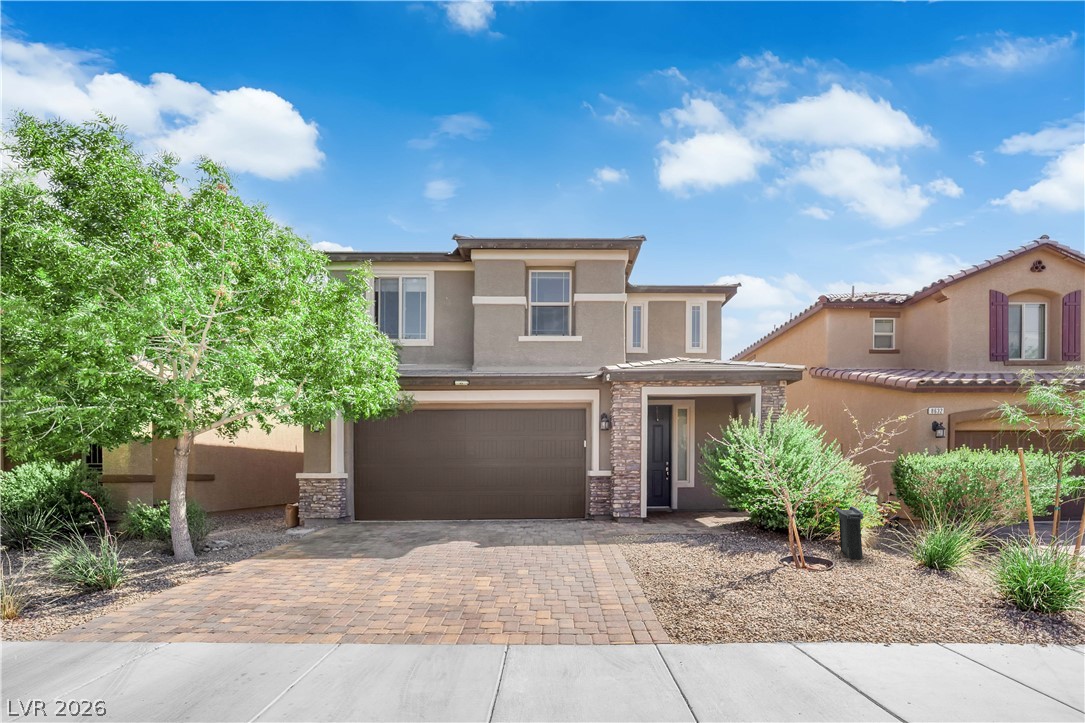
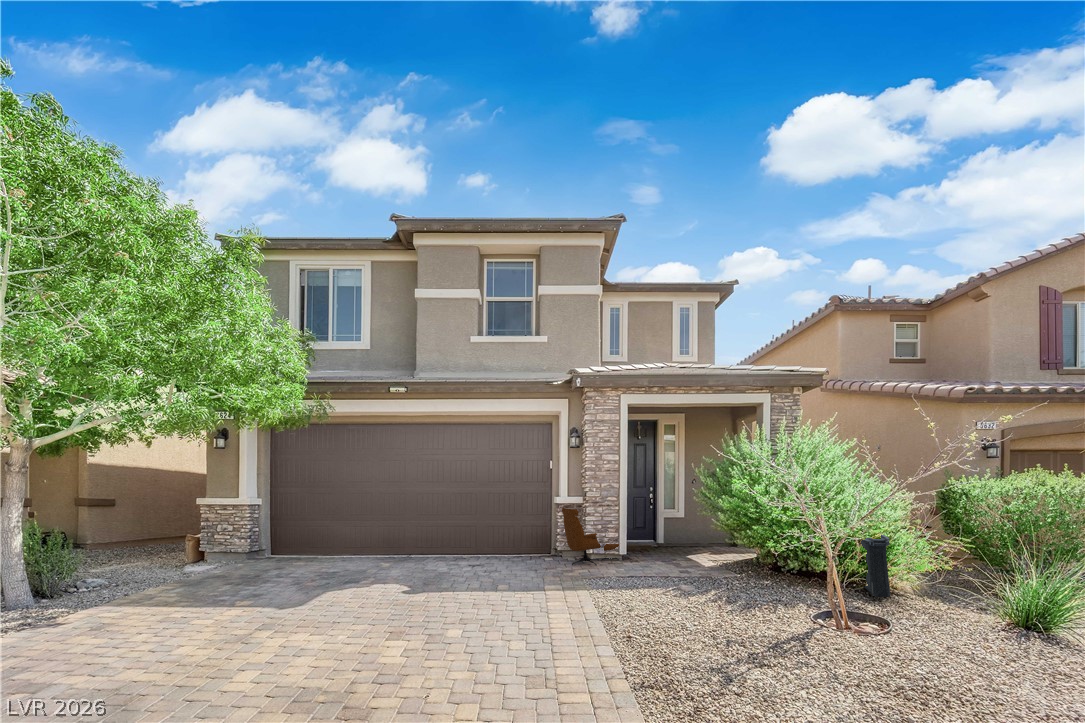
lounge chair: none [595,479,644,526] -> present [562,507,619,565]

